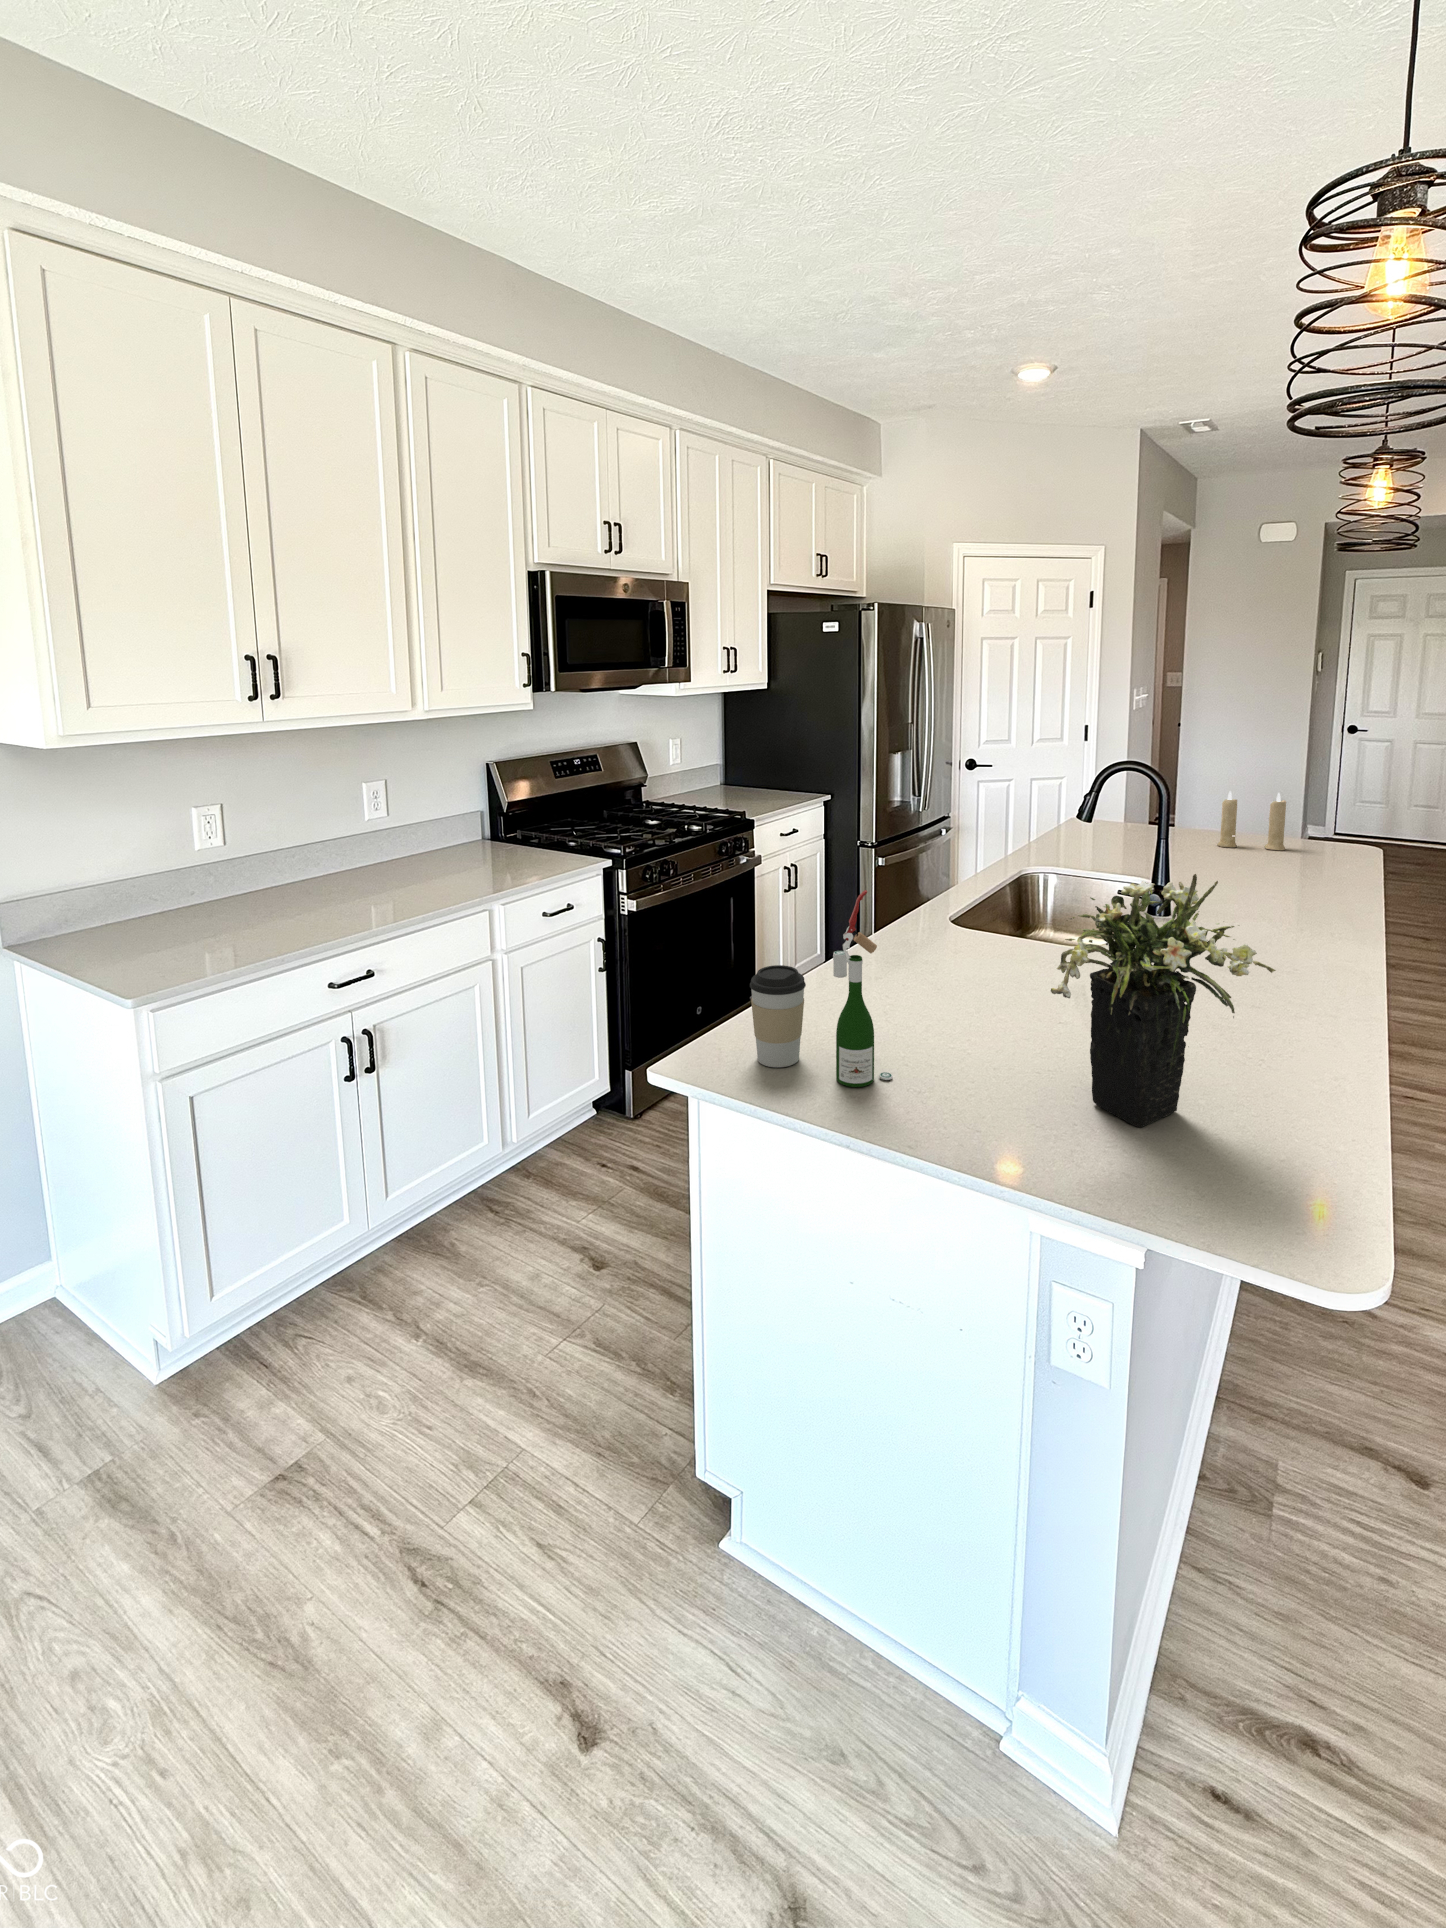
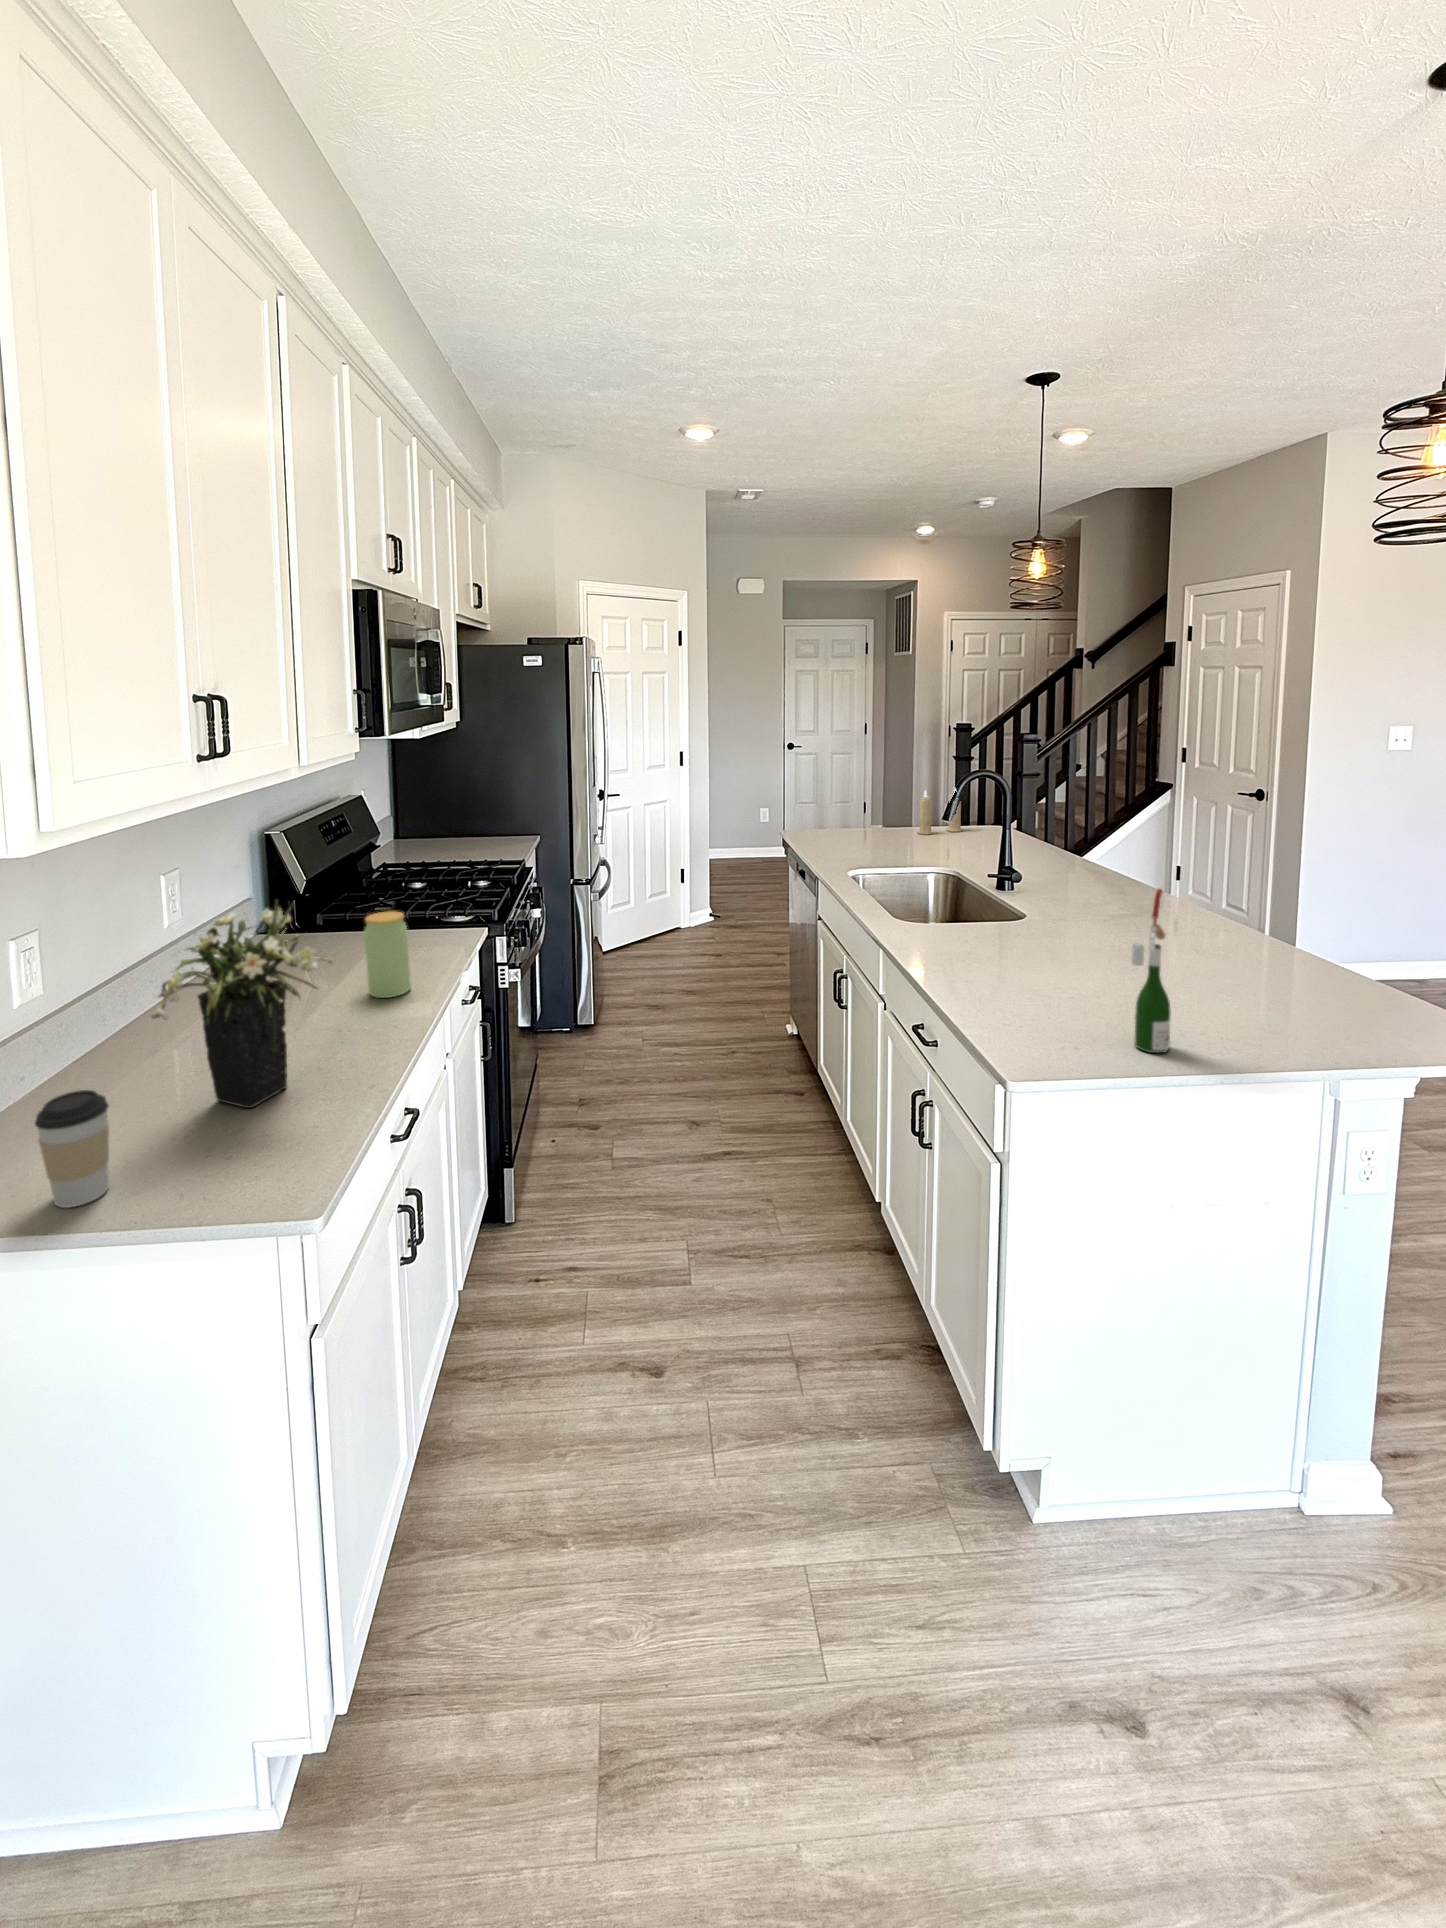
jar: none [457,817,493,885] -> present [364,911,411,998]
flower arrangement: present [1051,874,1276,1127] -> present [151,900,332,1108]
coffee cup: present [750,965,806,1067] -> present [35,1090,109,1208]

